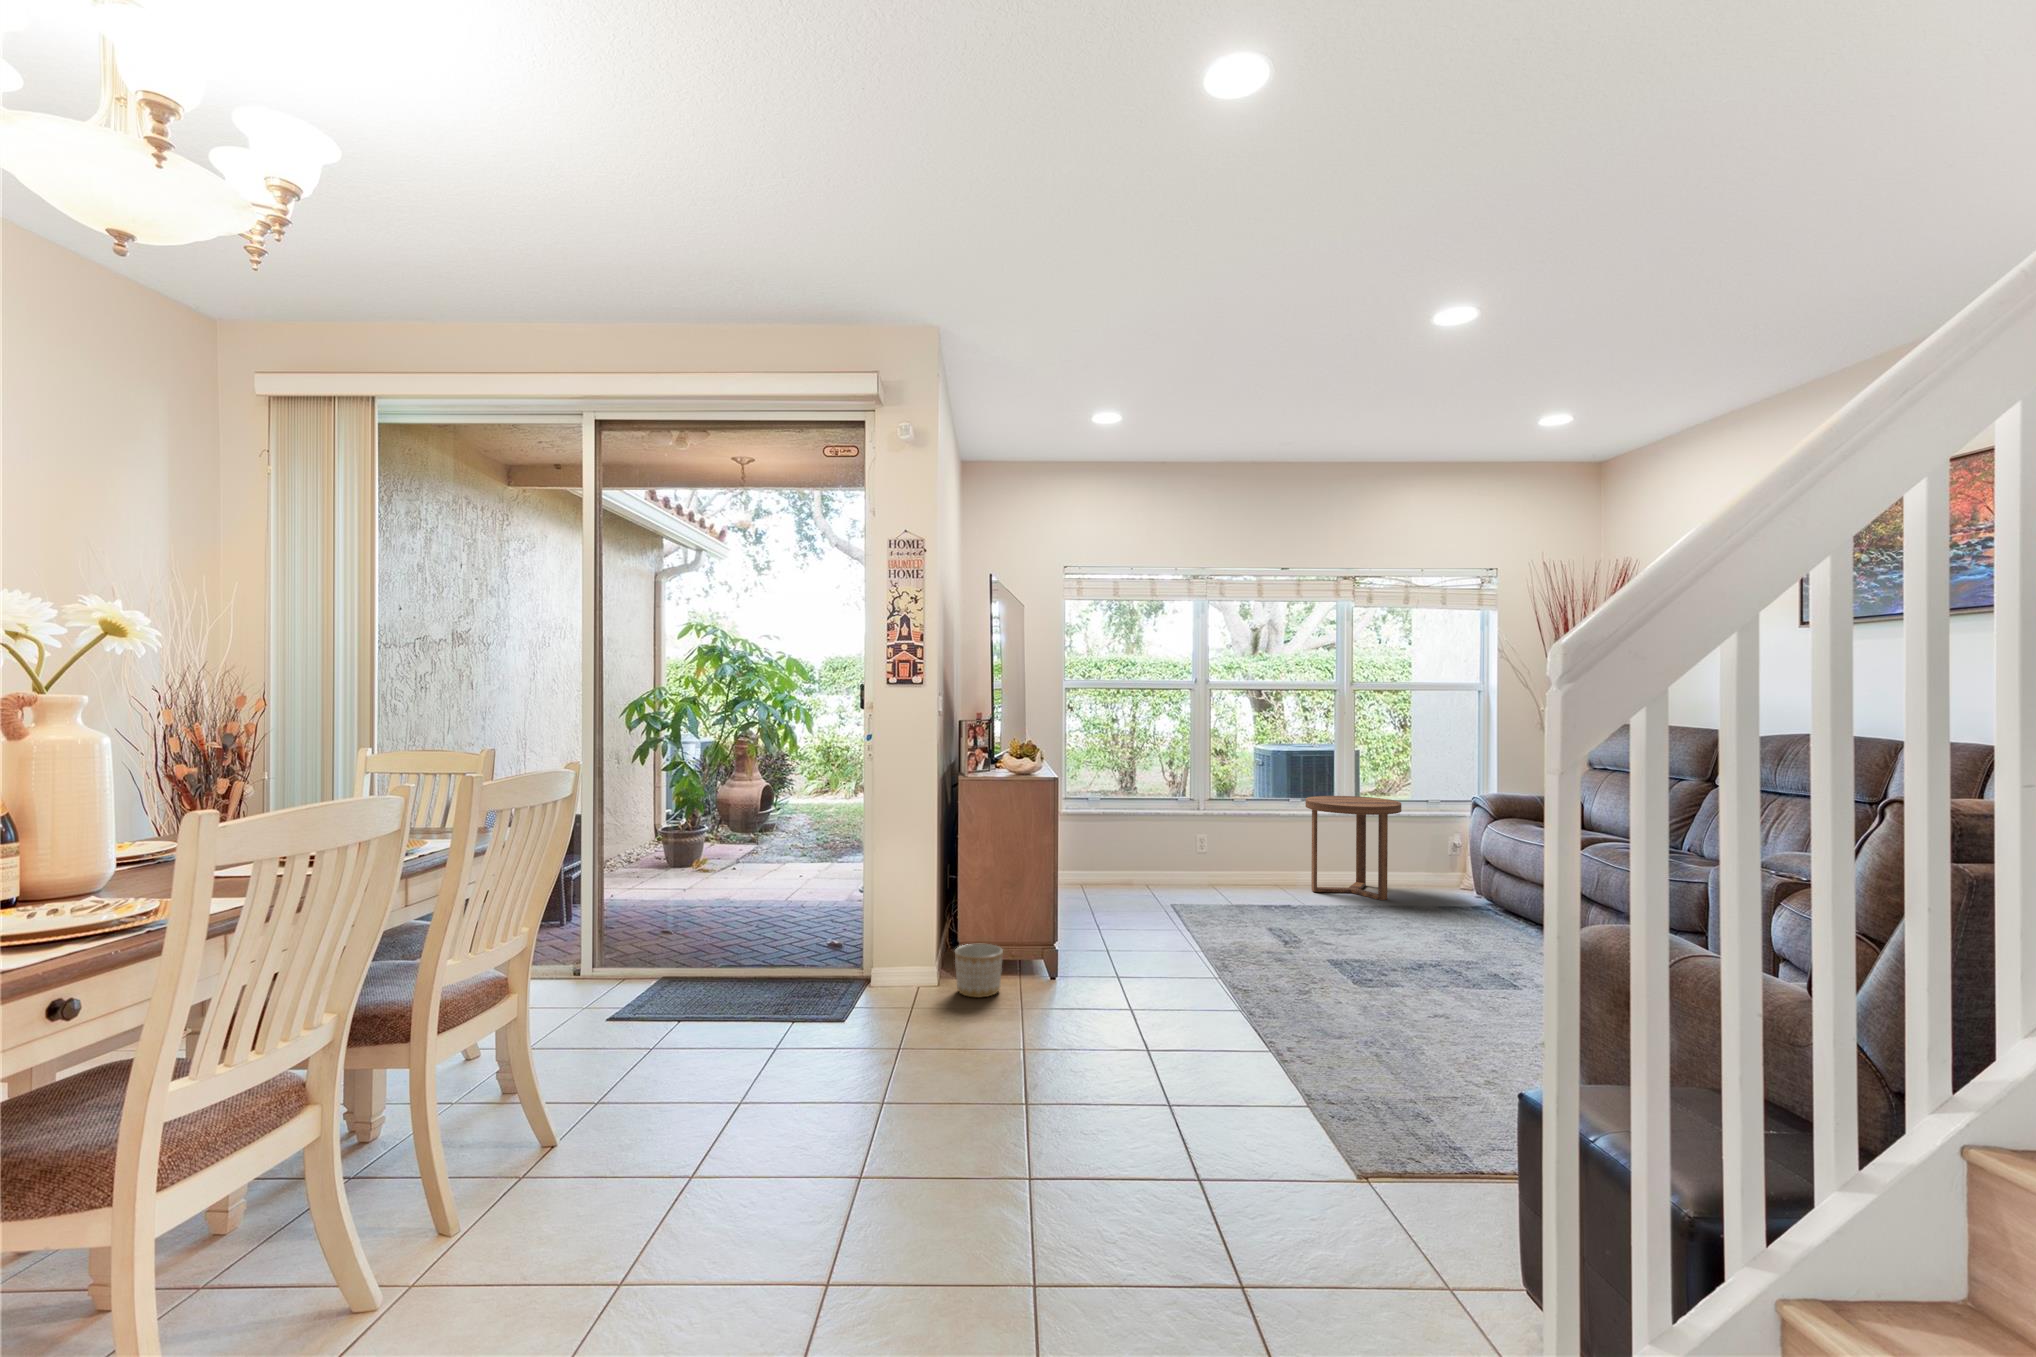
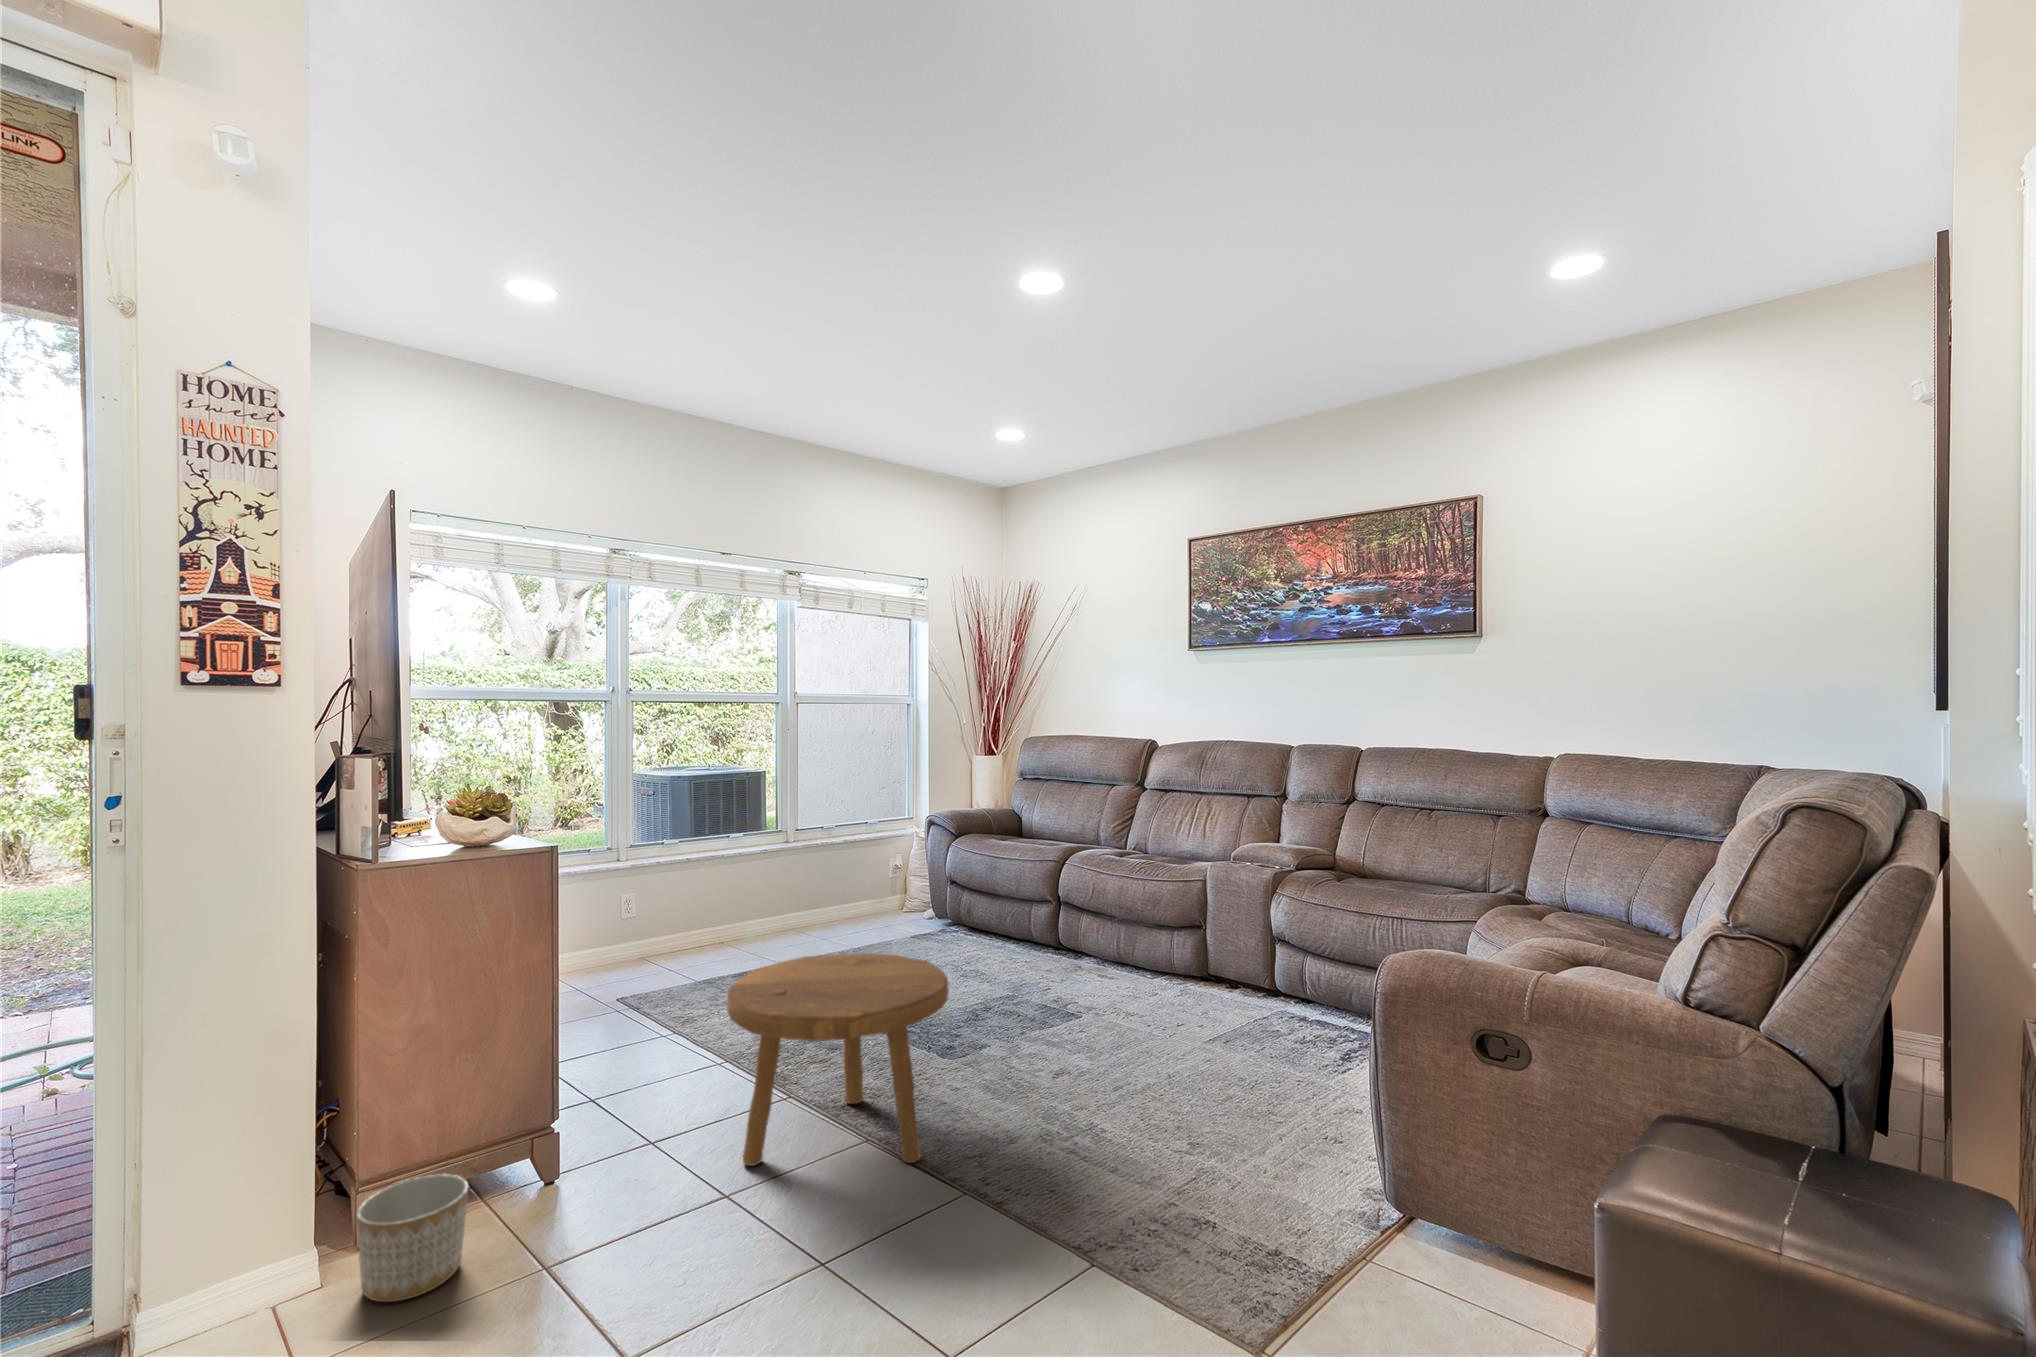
side table: present [1305,796,1402,900] -> none [765,824,872,944]
footstool: none [1148,876,1305,1025] -> present [727,953,949,1166]

